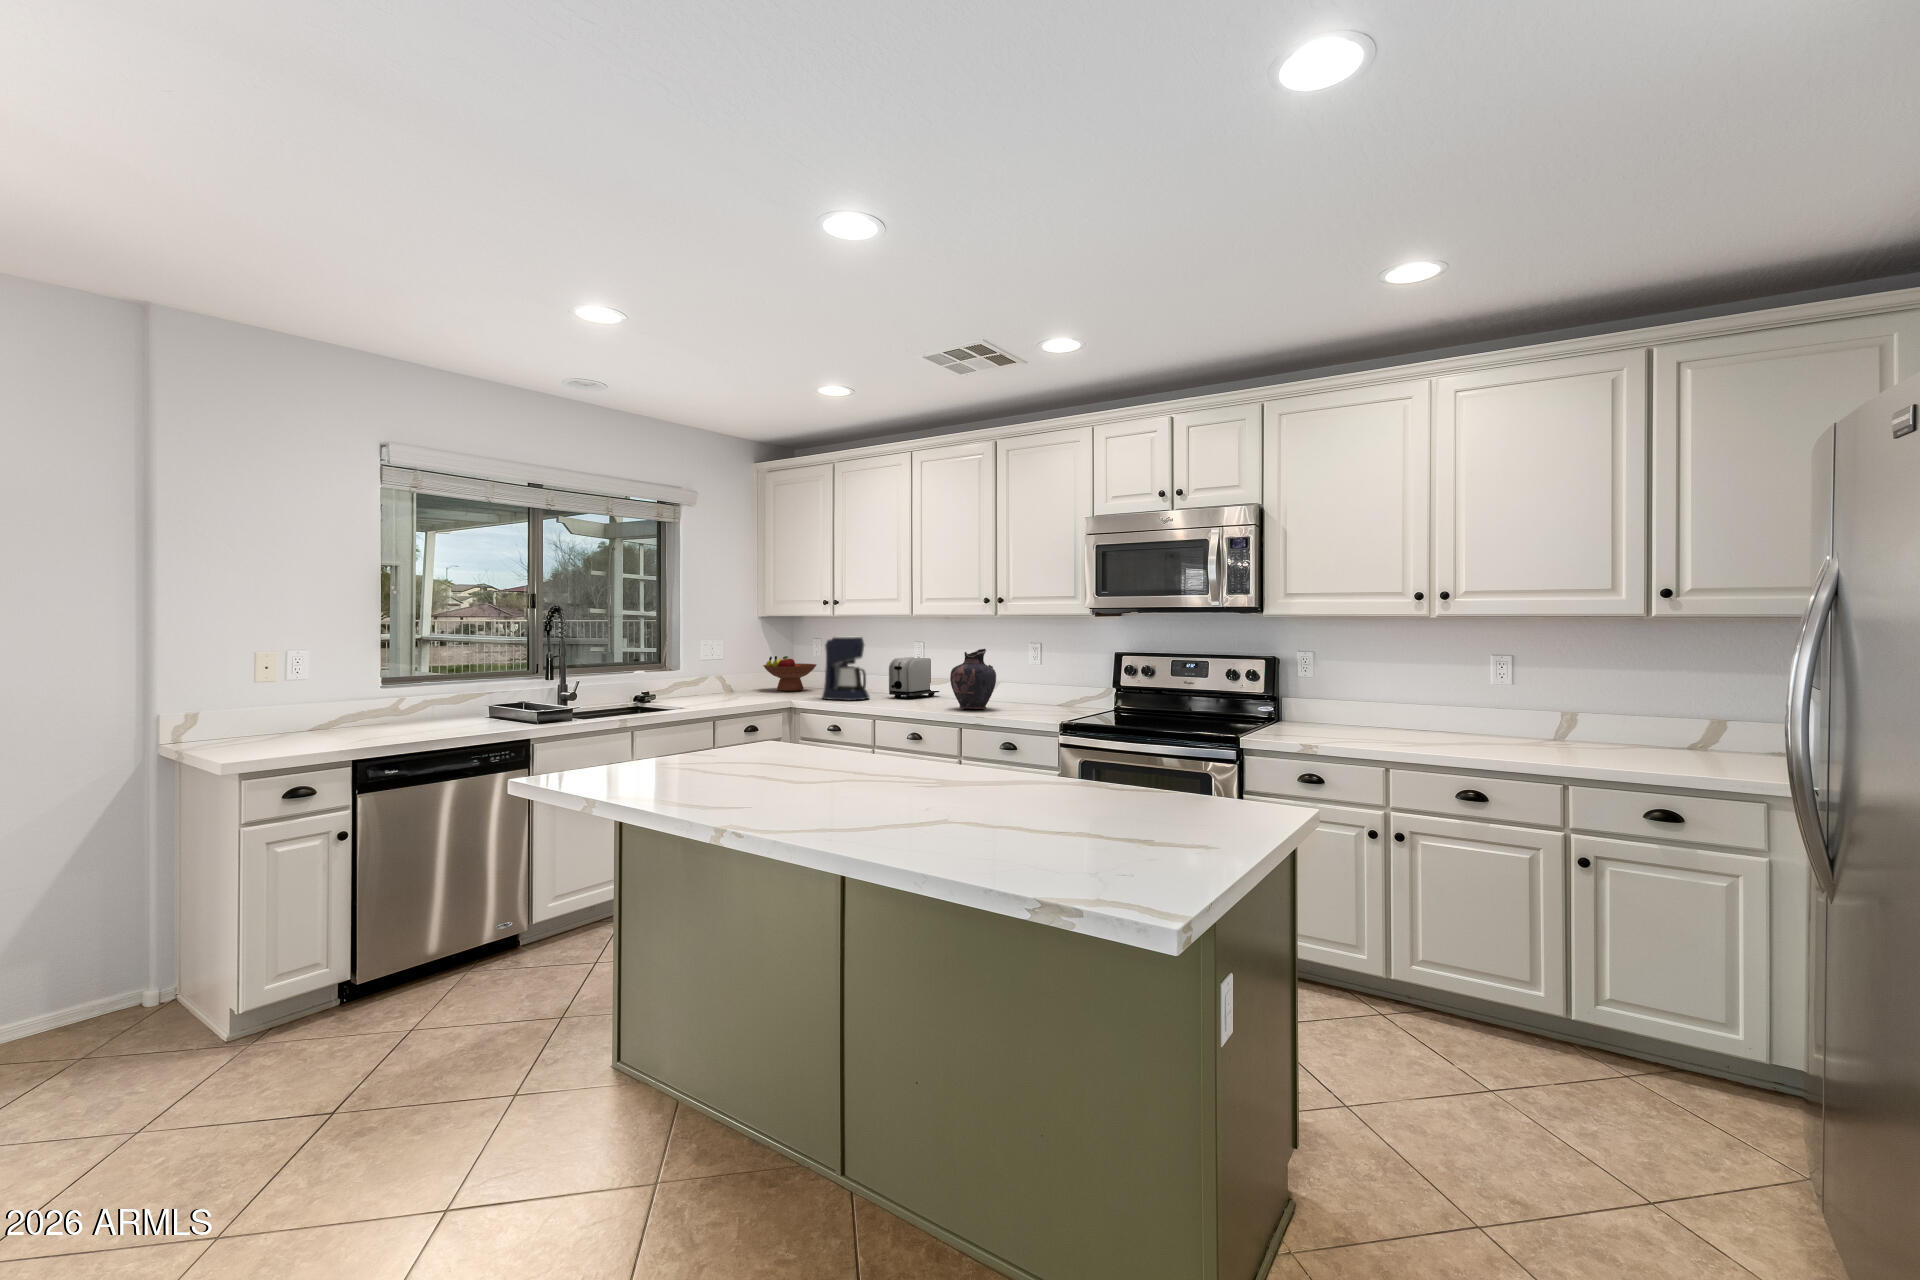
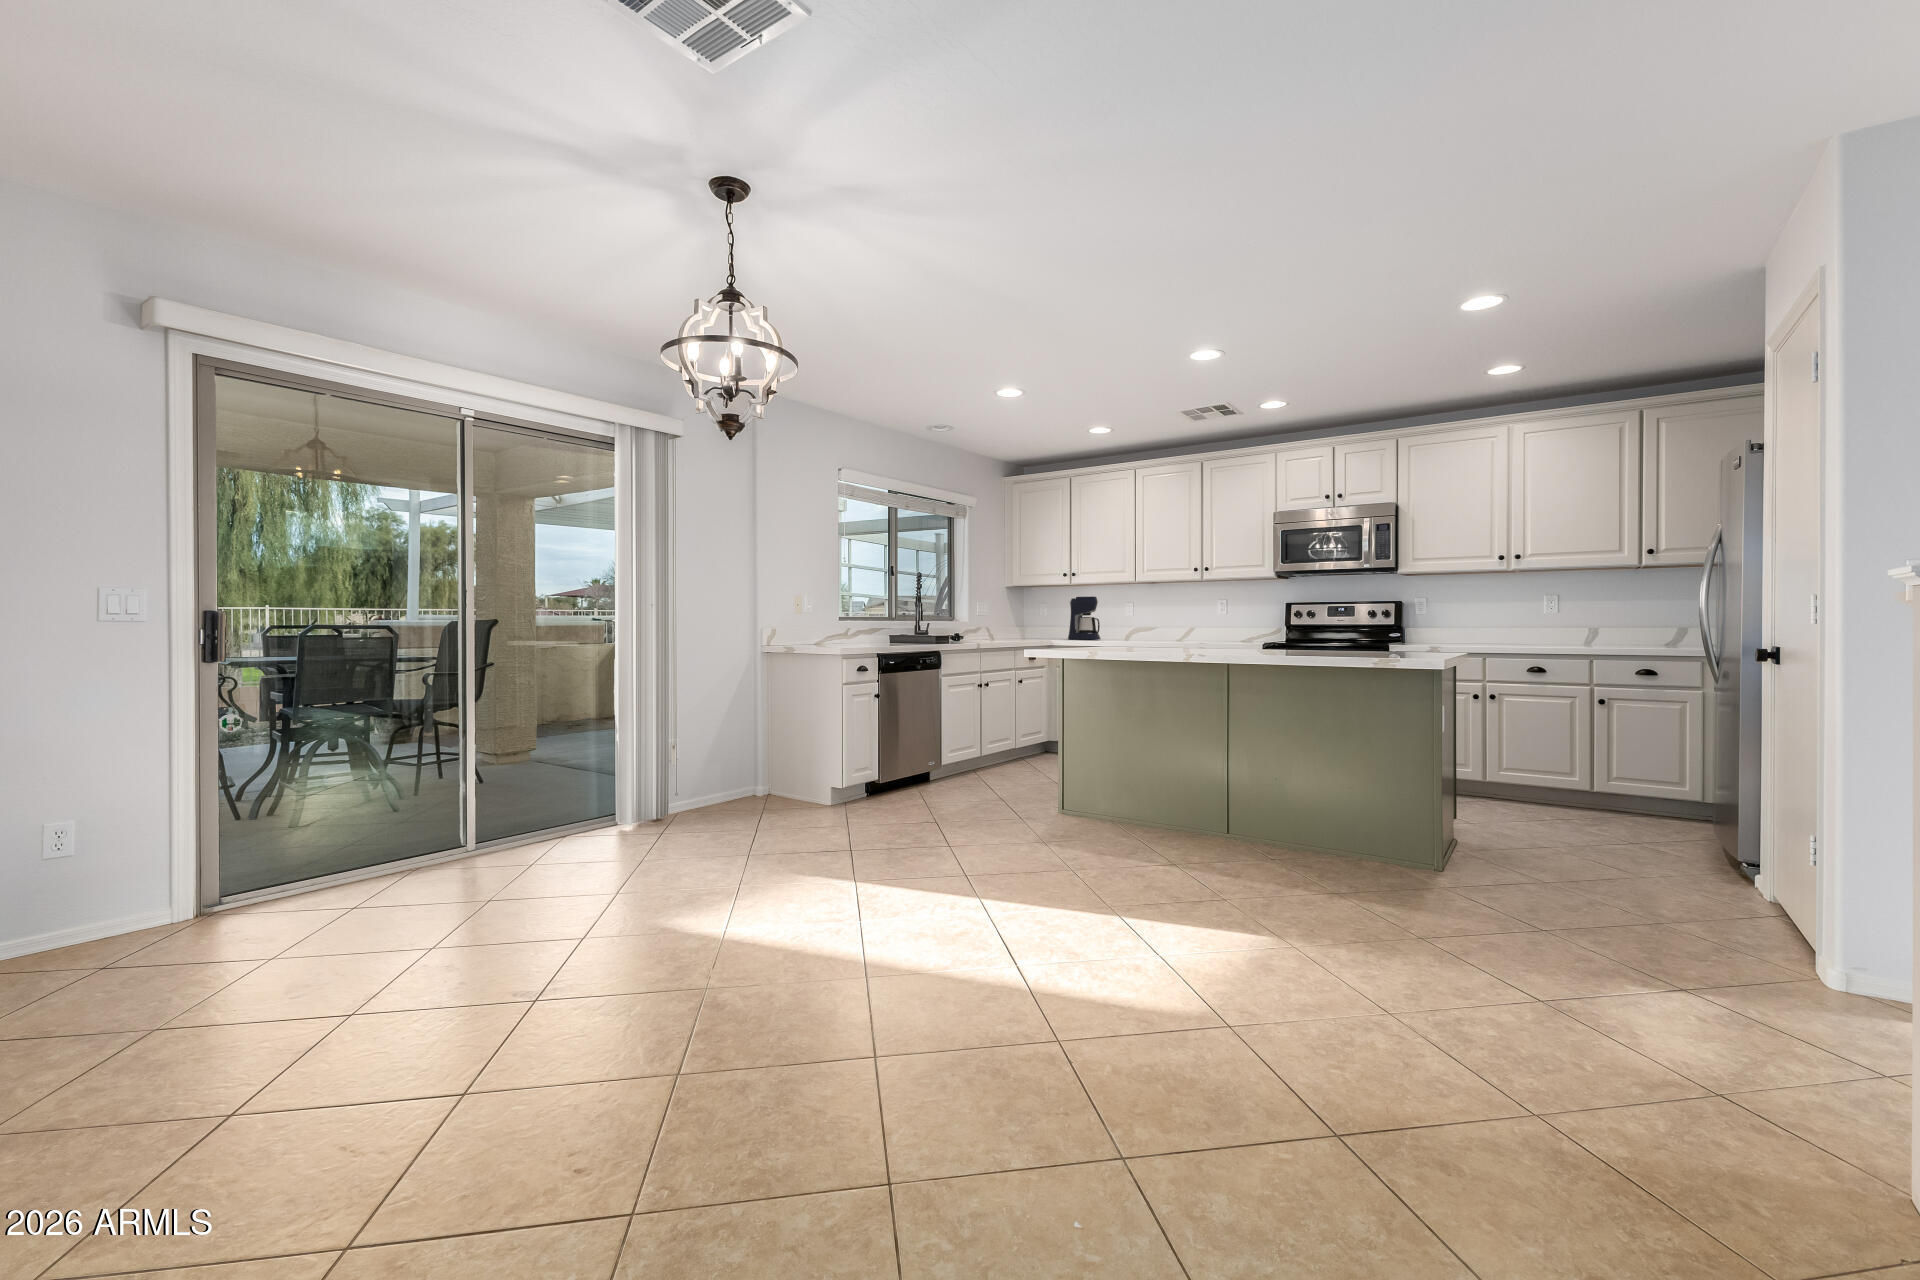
vase: present [950,649,996,709] -> none [1170,601,1201,642]
fruit bowl: present [763,656,816,691] -> none [1011,612,1049,638]
toaster: present [889,657,939,699] -> none [1111,612,1143,640]

